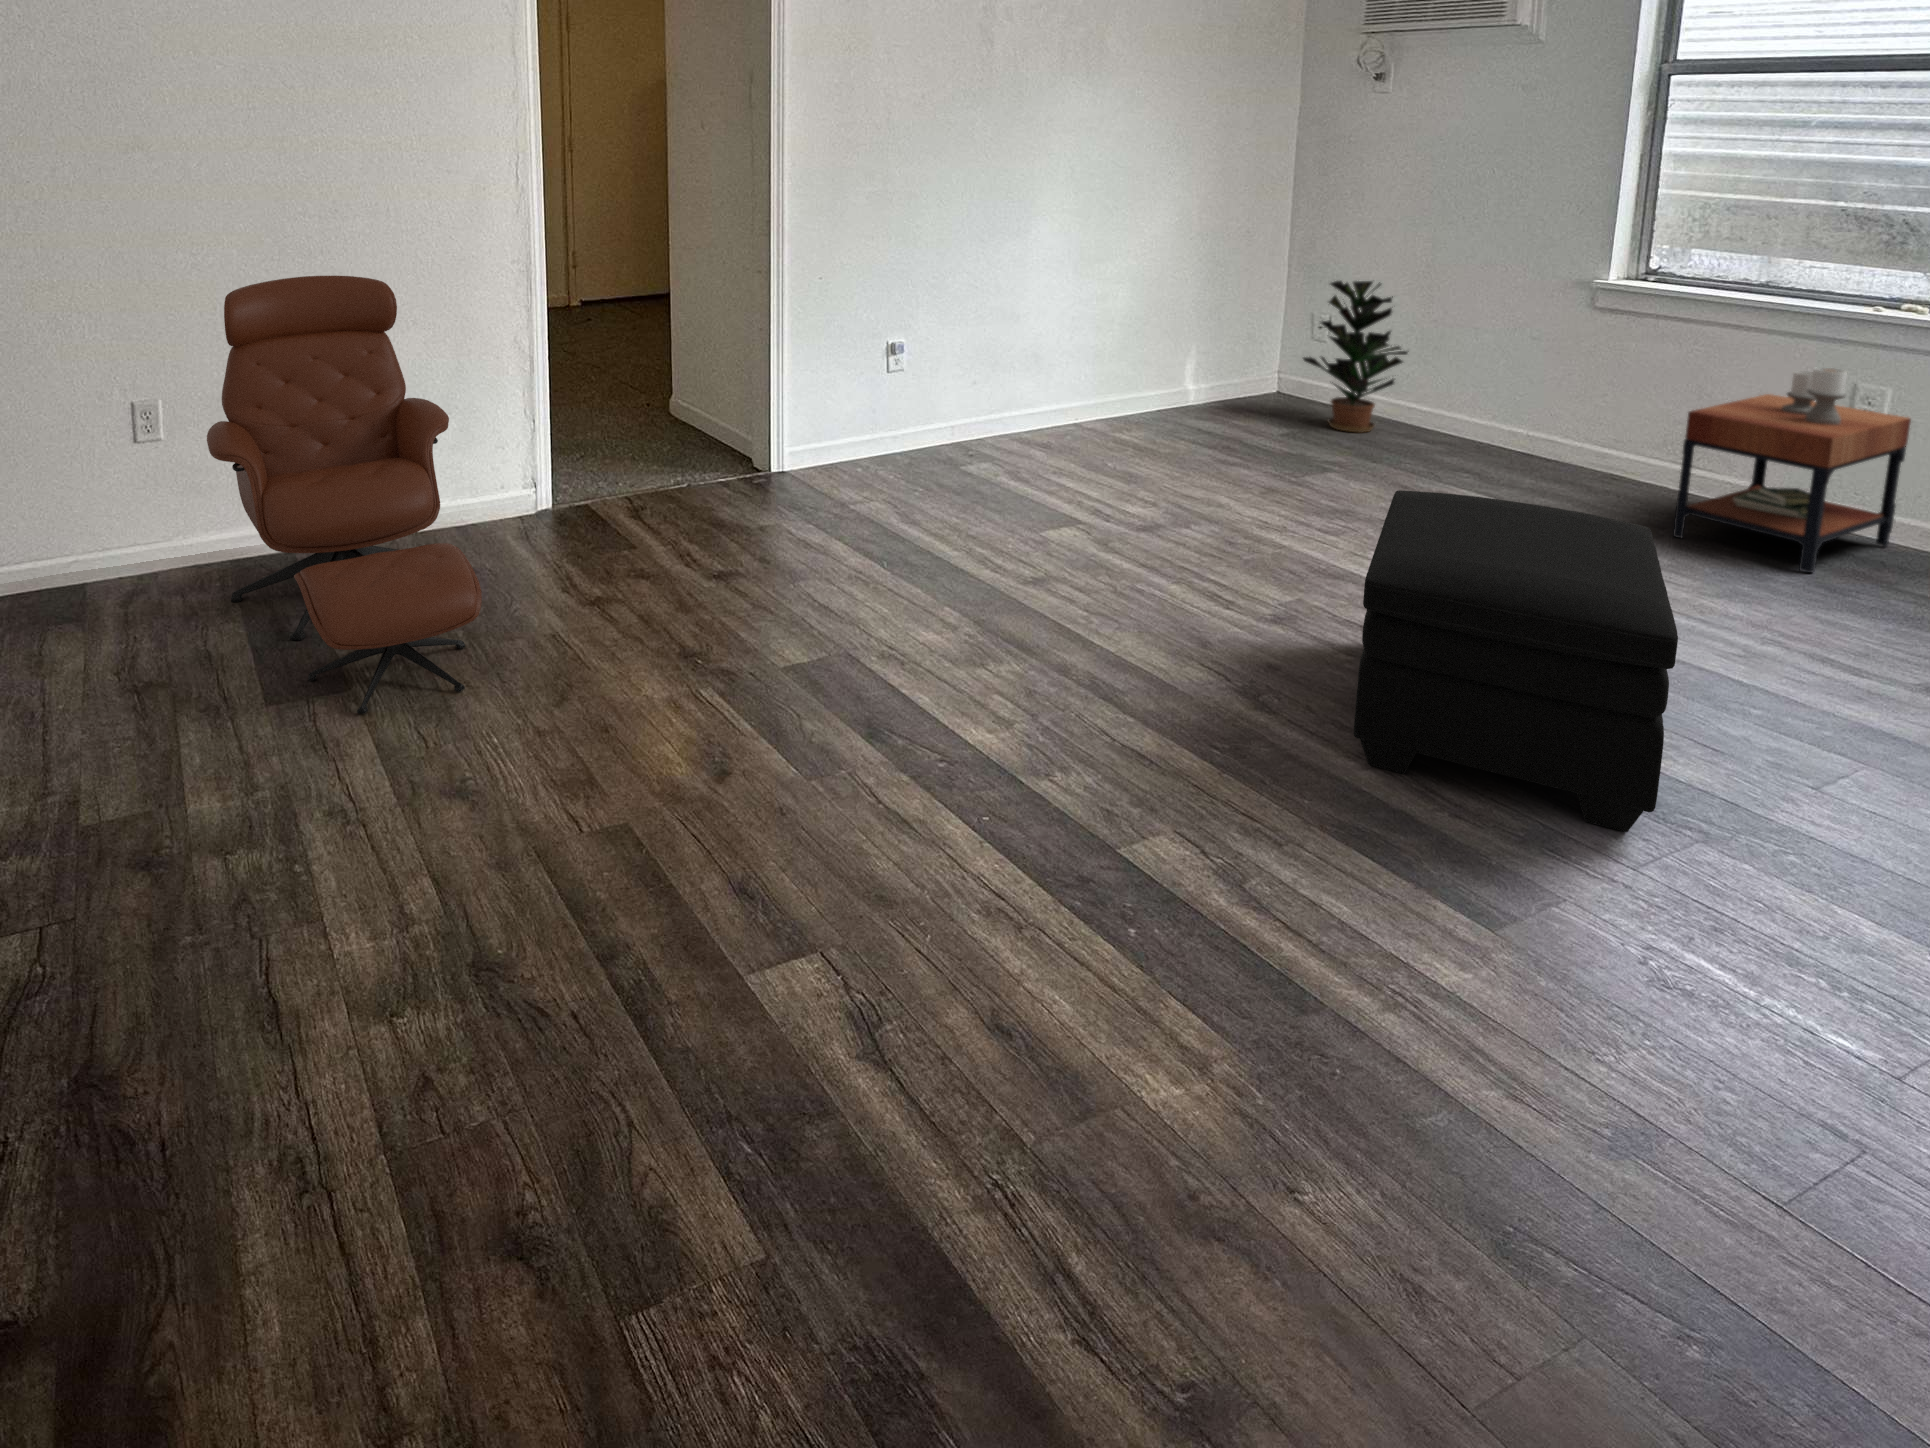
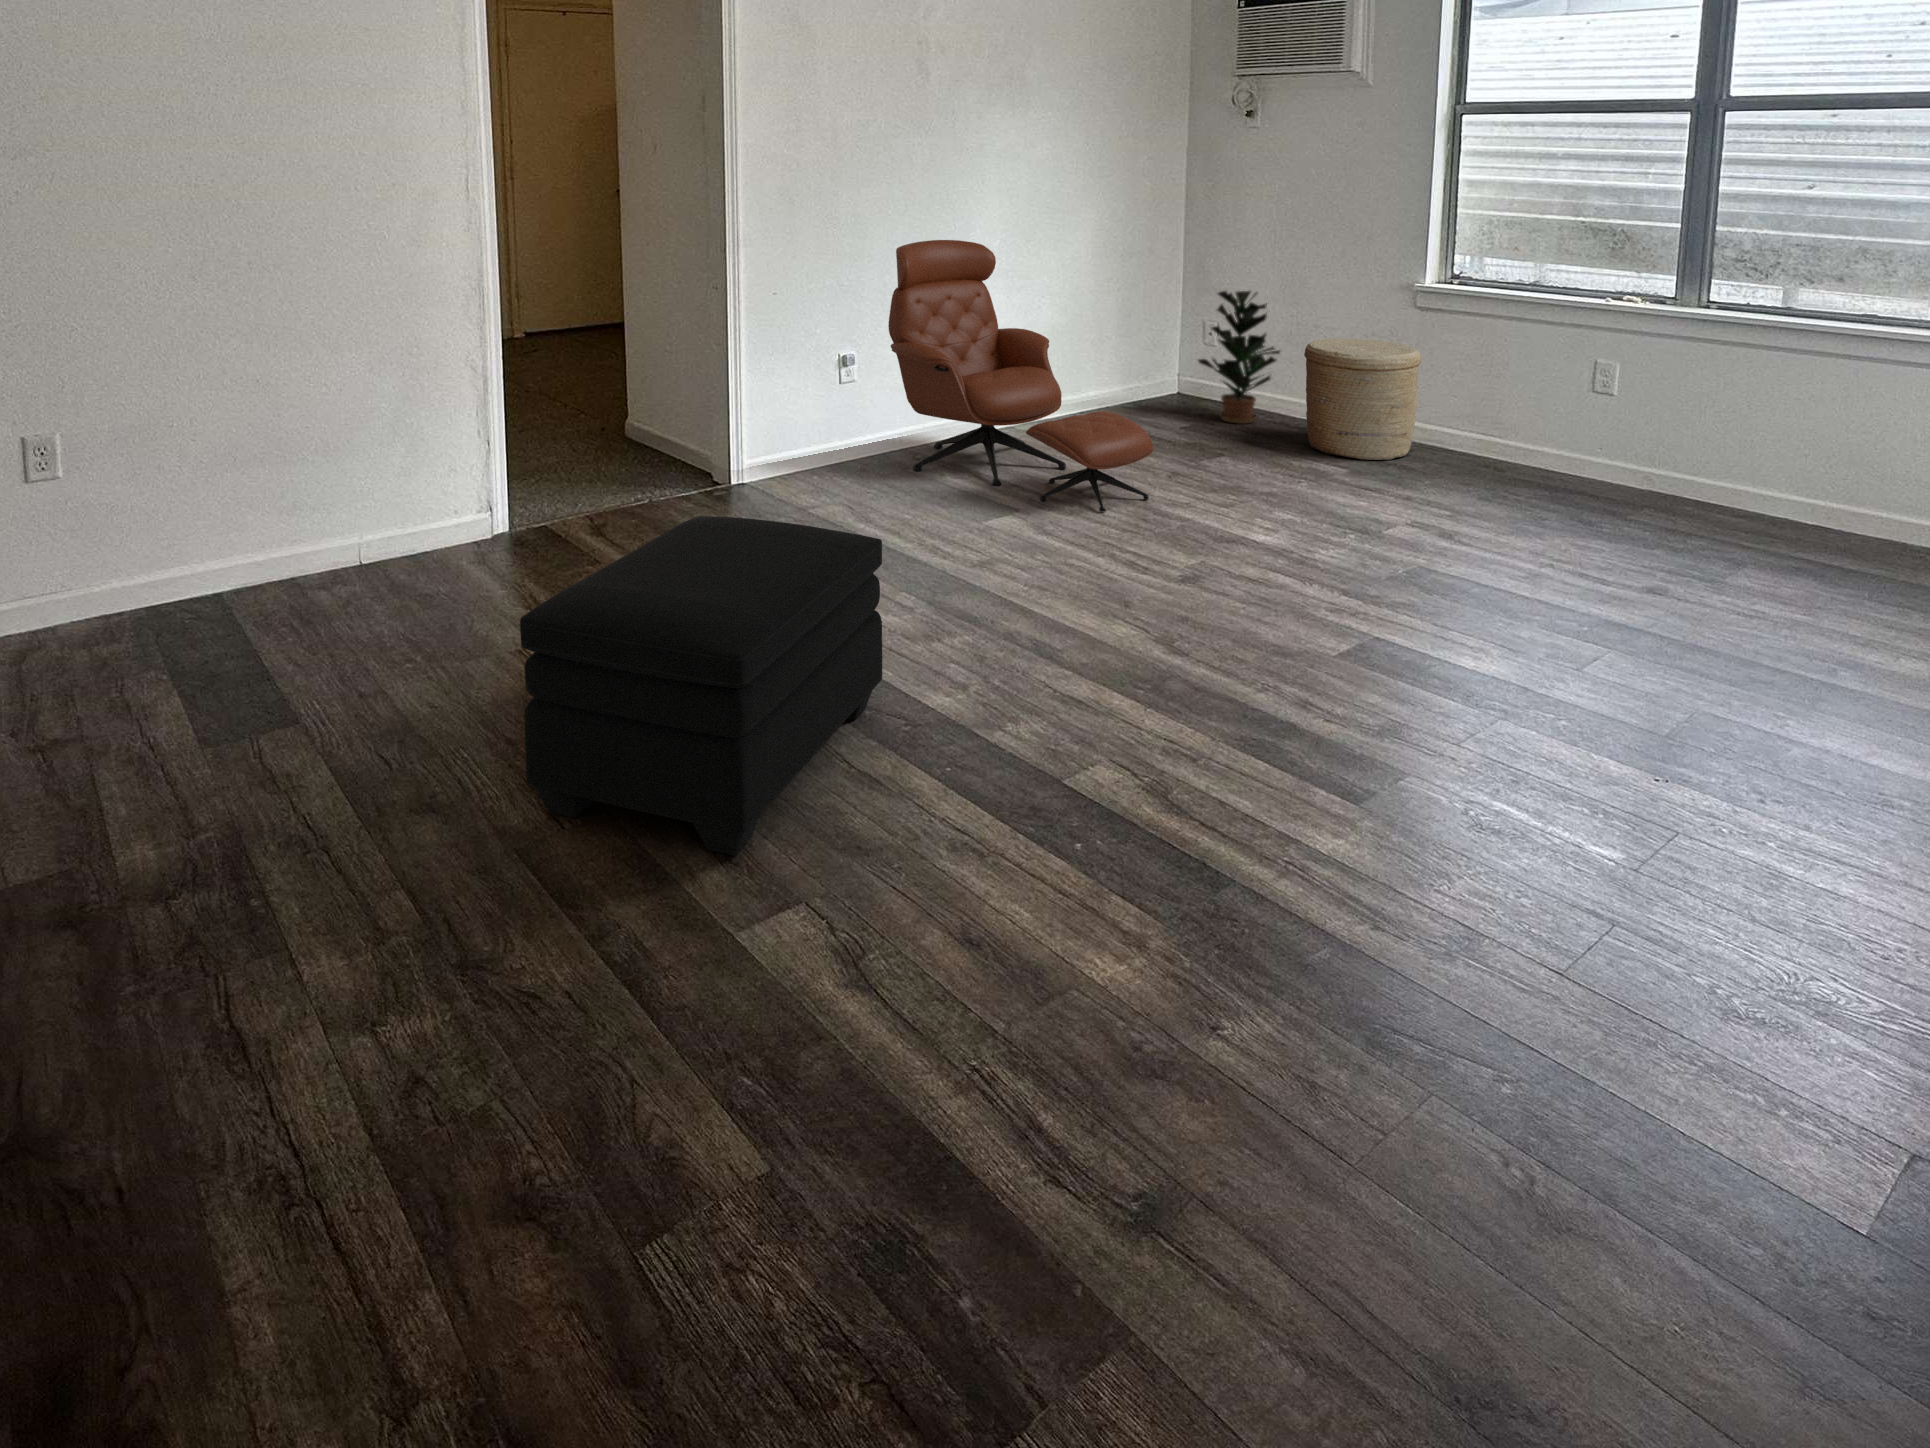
lounge chair: present [207,276,482,714] -> present [888,240,1153,512]
woven basket: none [1439,341,1598,488] -> present [1304,339,1421,460]
side table: present [1673,367,1911,573] -> none [1479,347,1634,512]
ottoman: present [1354,490,1678,832] -> present [520,516,882,856]

